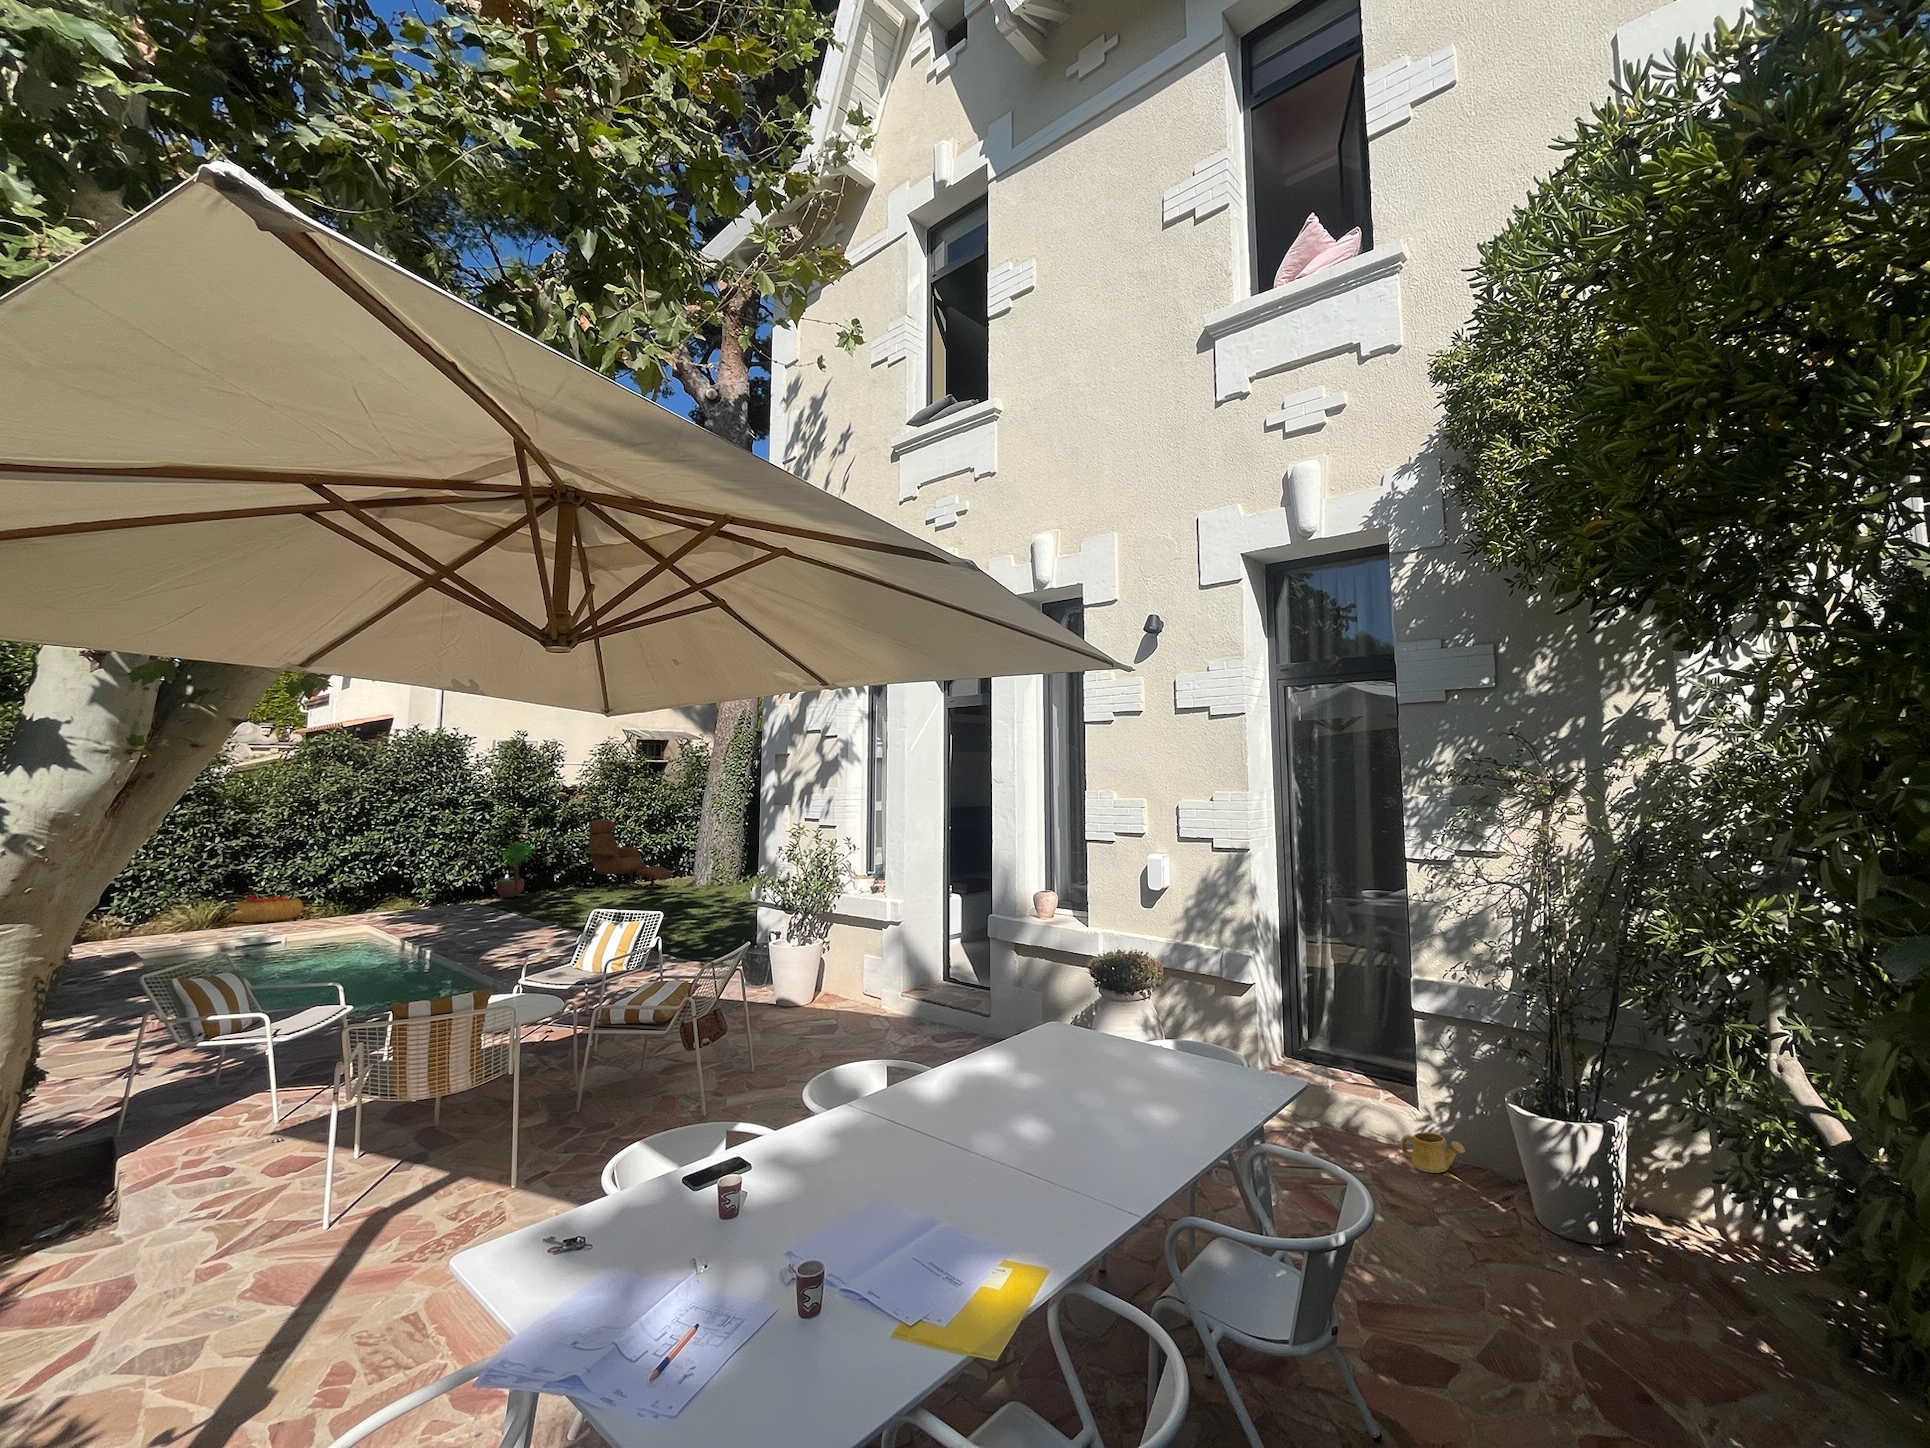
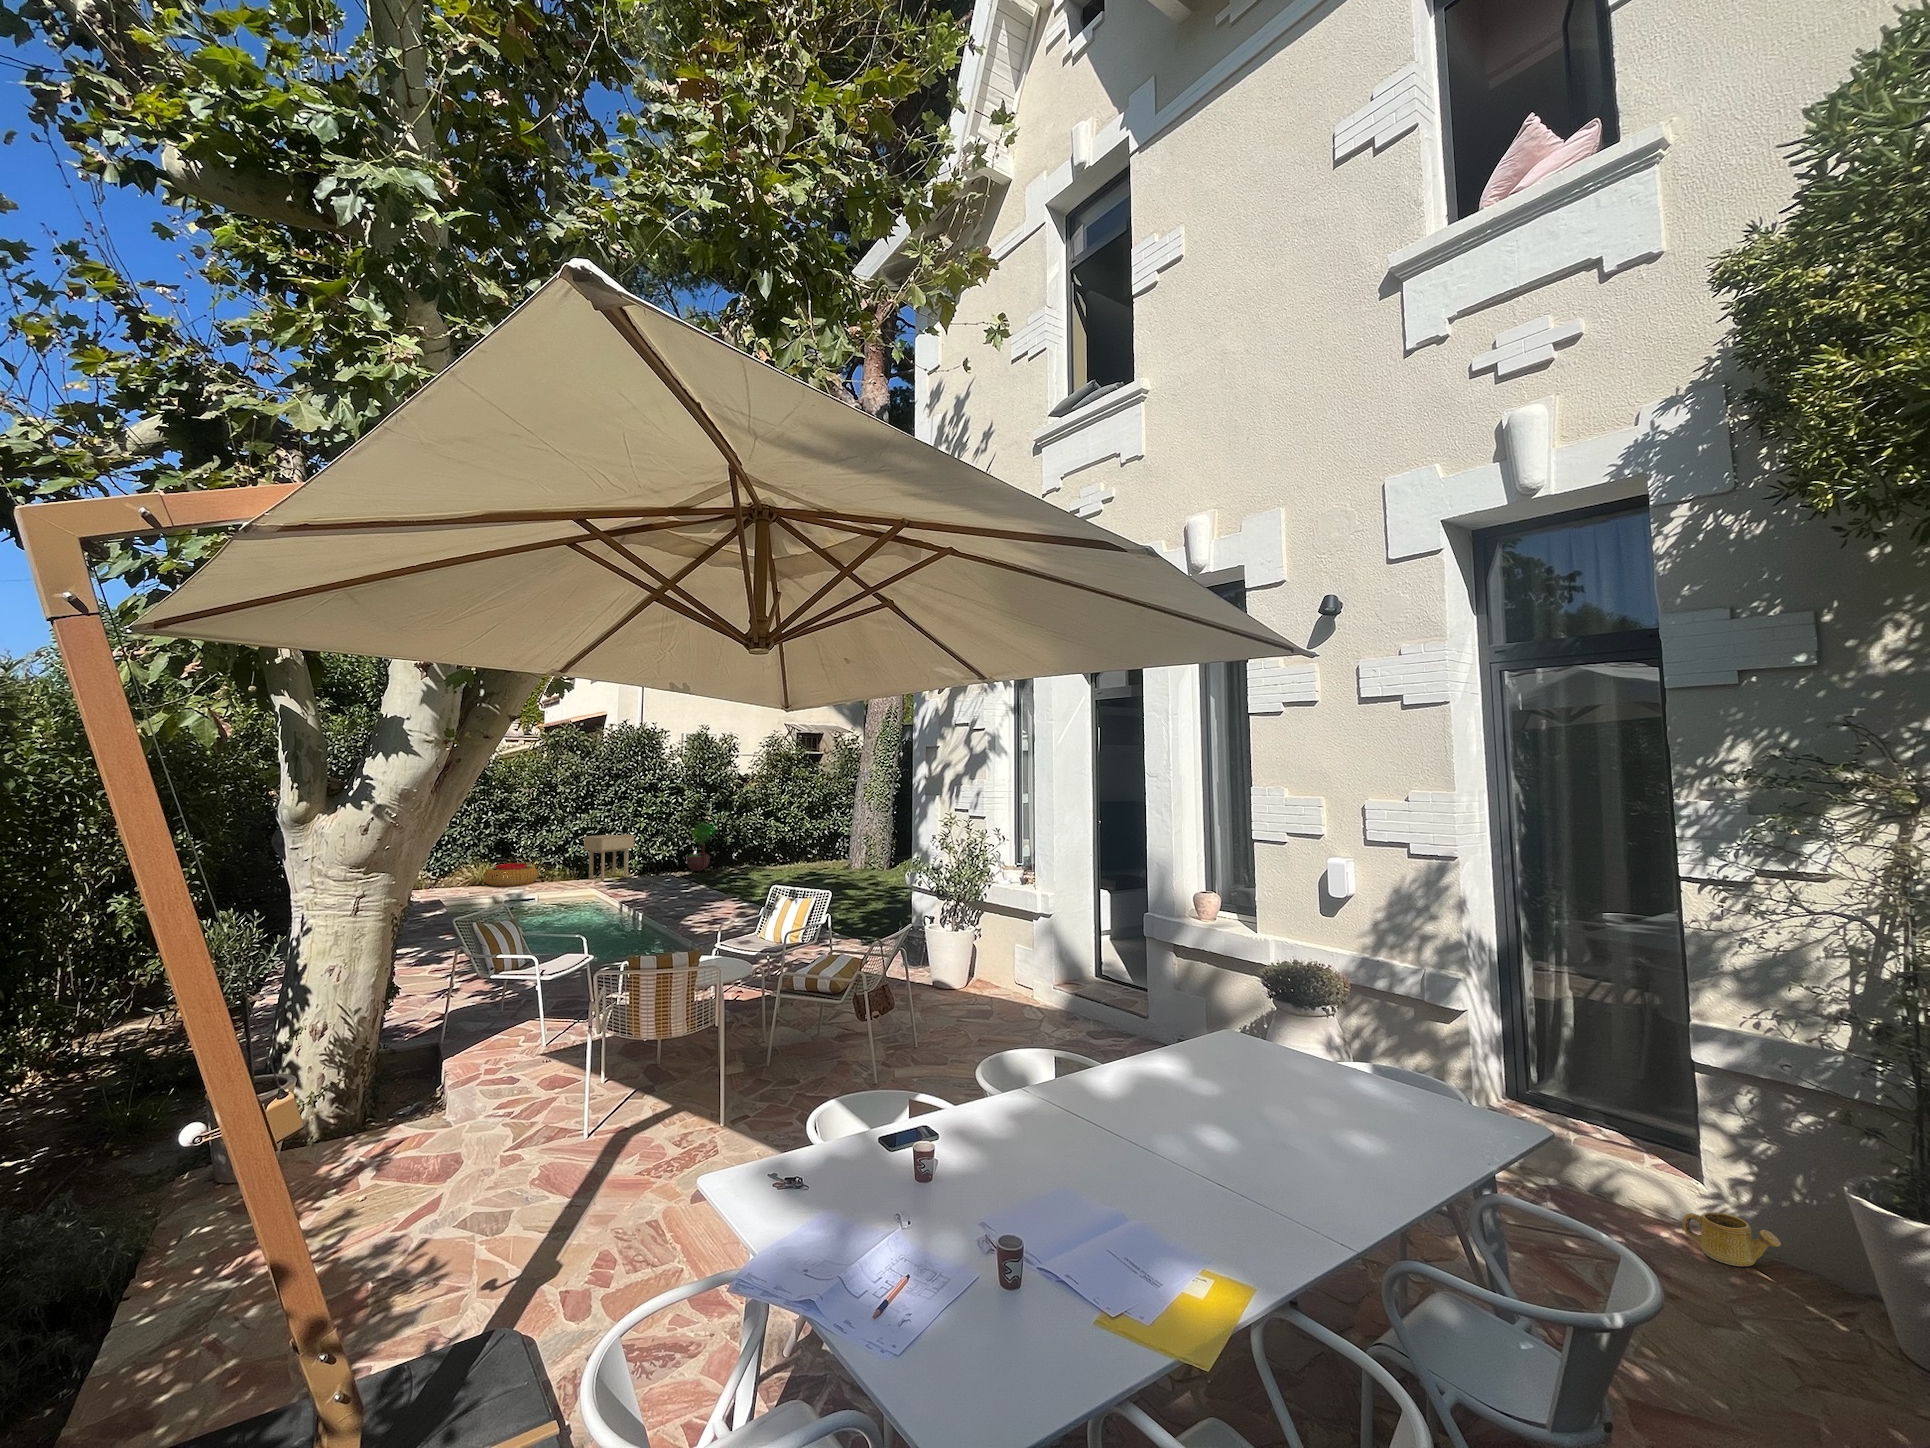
lounge chair: present [589,819,671,891] -> none [762,803,833,869]
side table: none [365,857,431,911] -> present [584,834,634,880]

